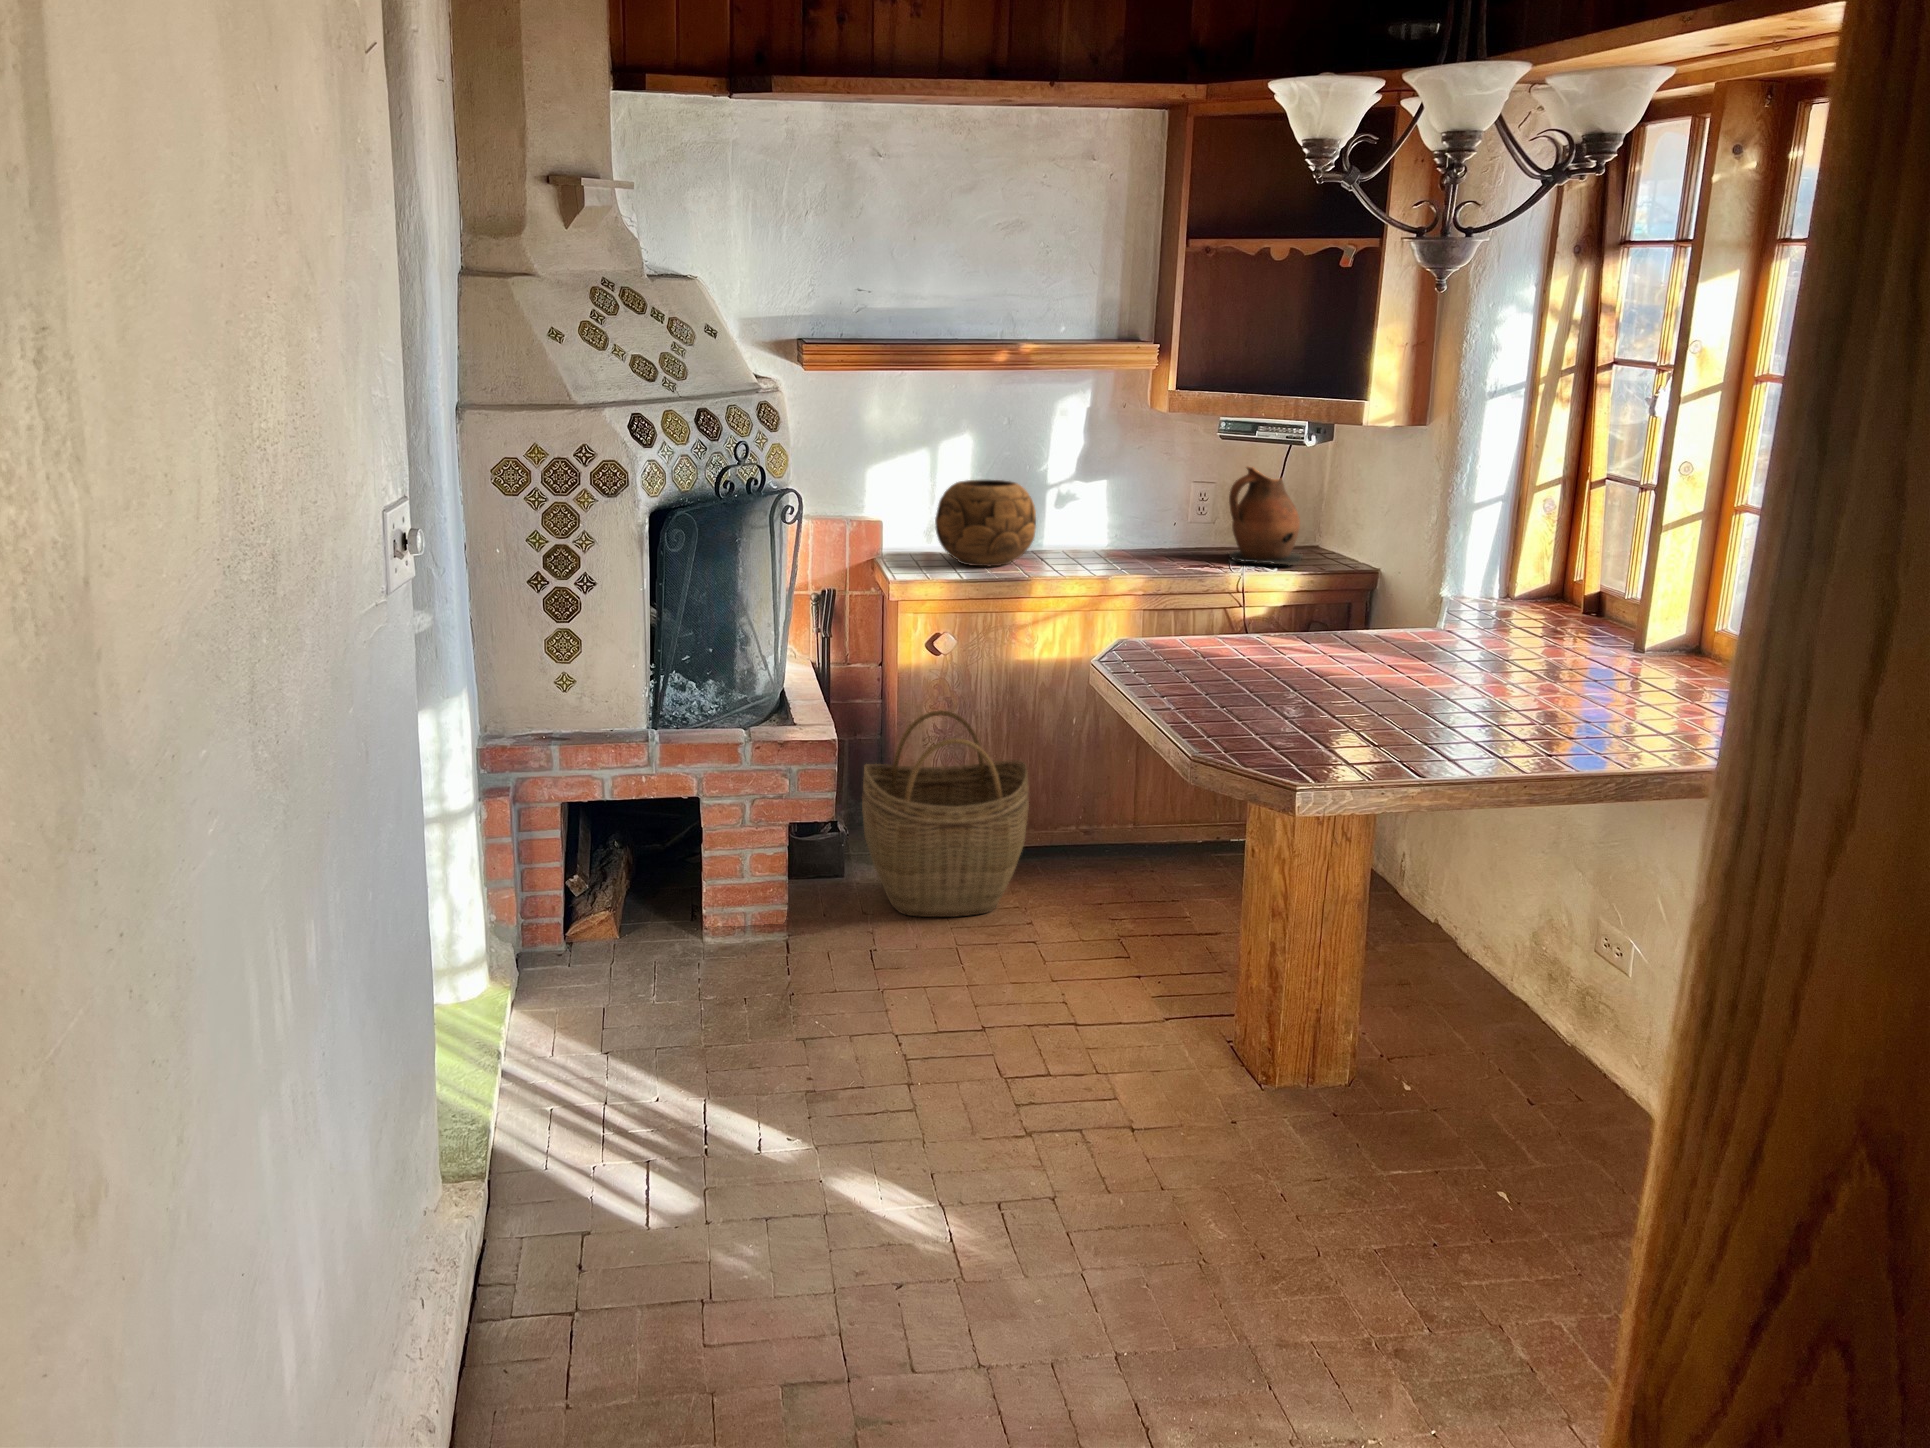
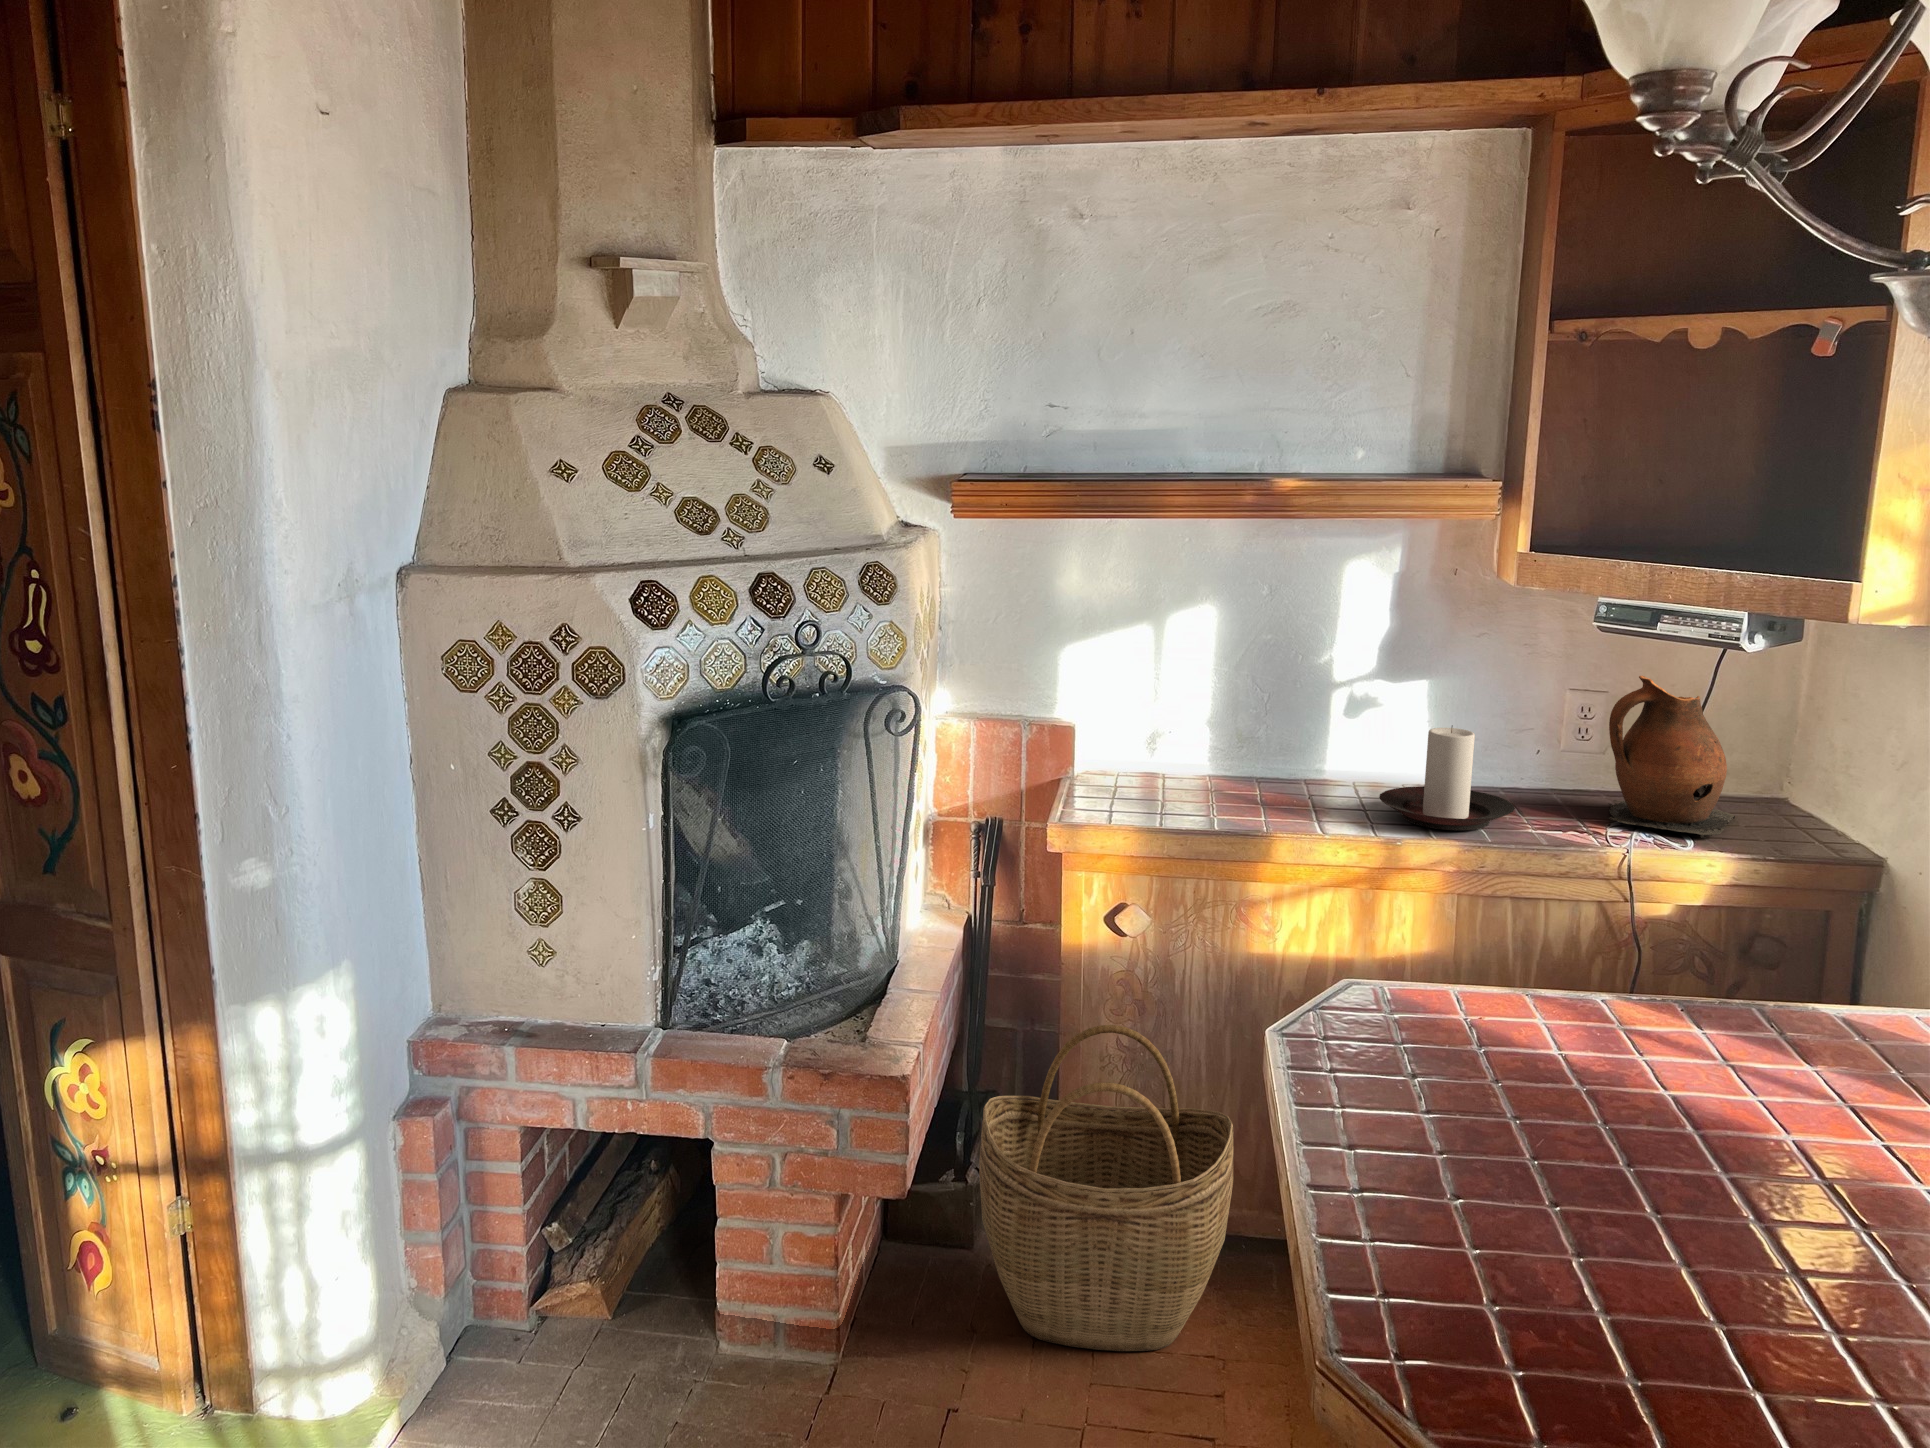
decorative bowl: present [935,480,1036,566] -> none [1147,675,1300,806]
candle holder: none [1091,503,1177,571] -> present [1379,726,1515,830]

